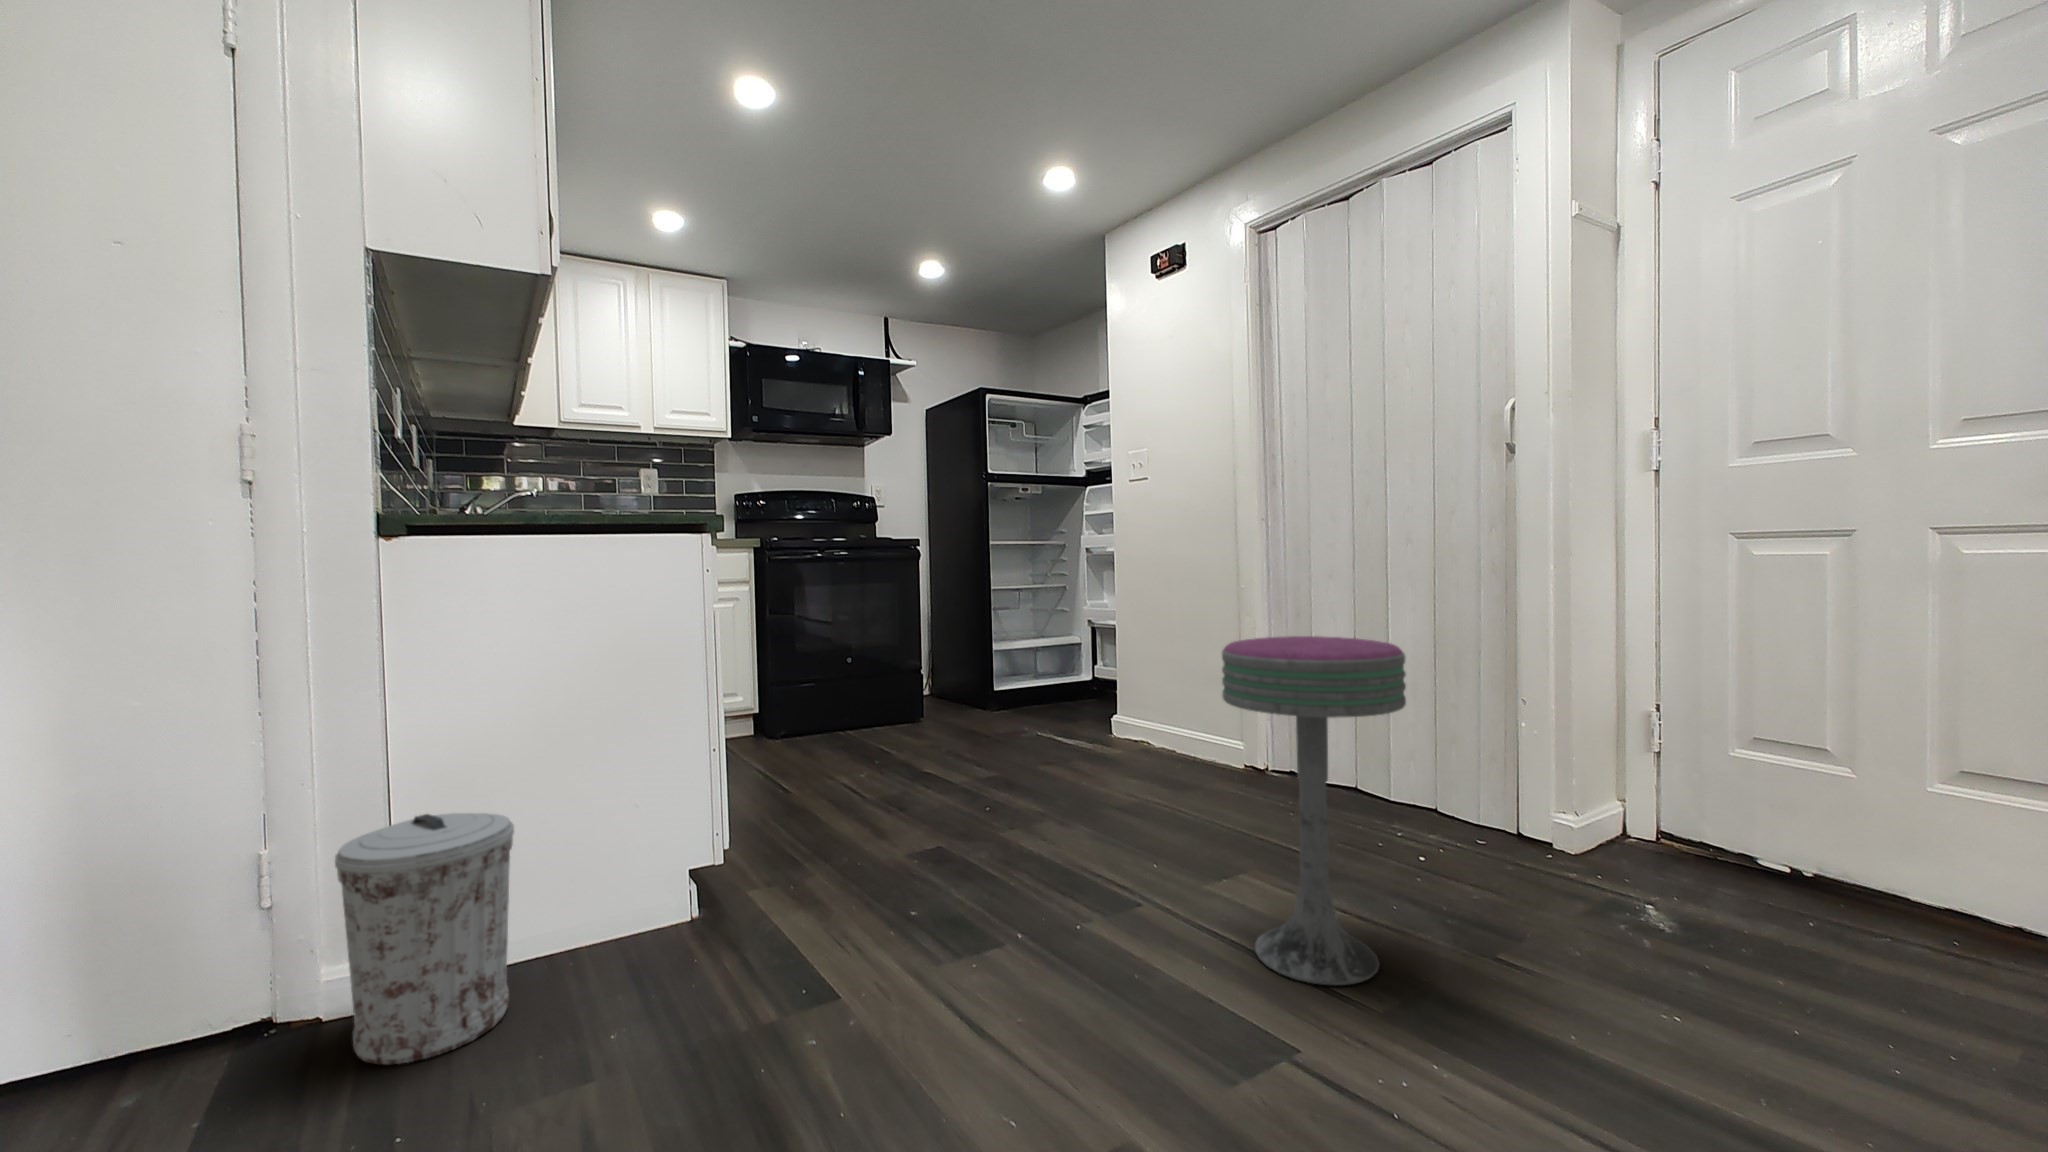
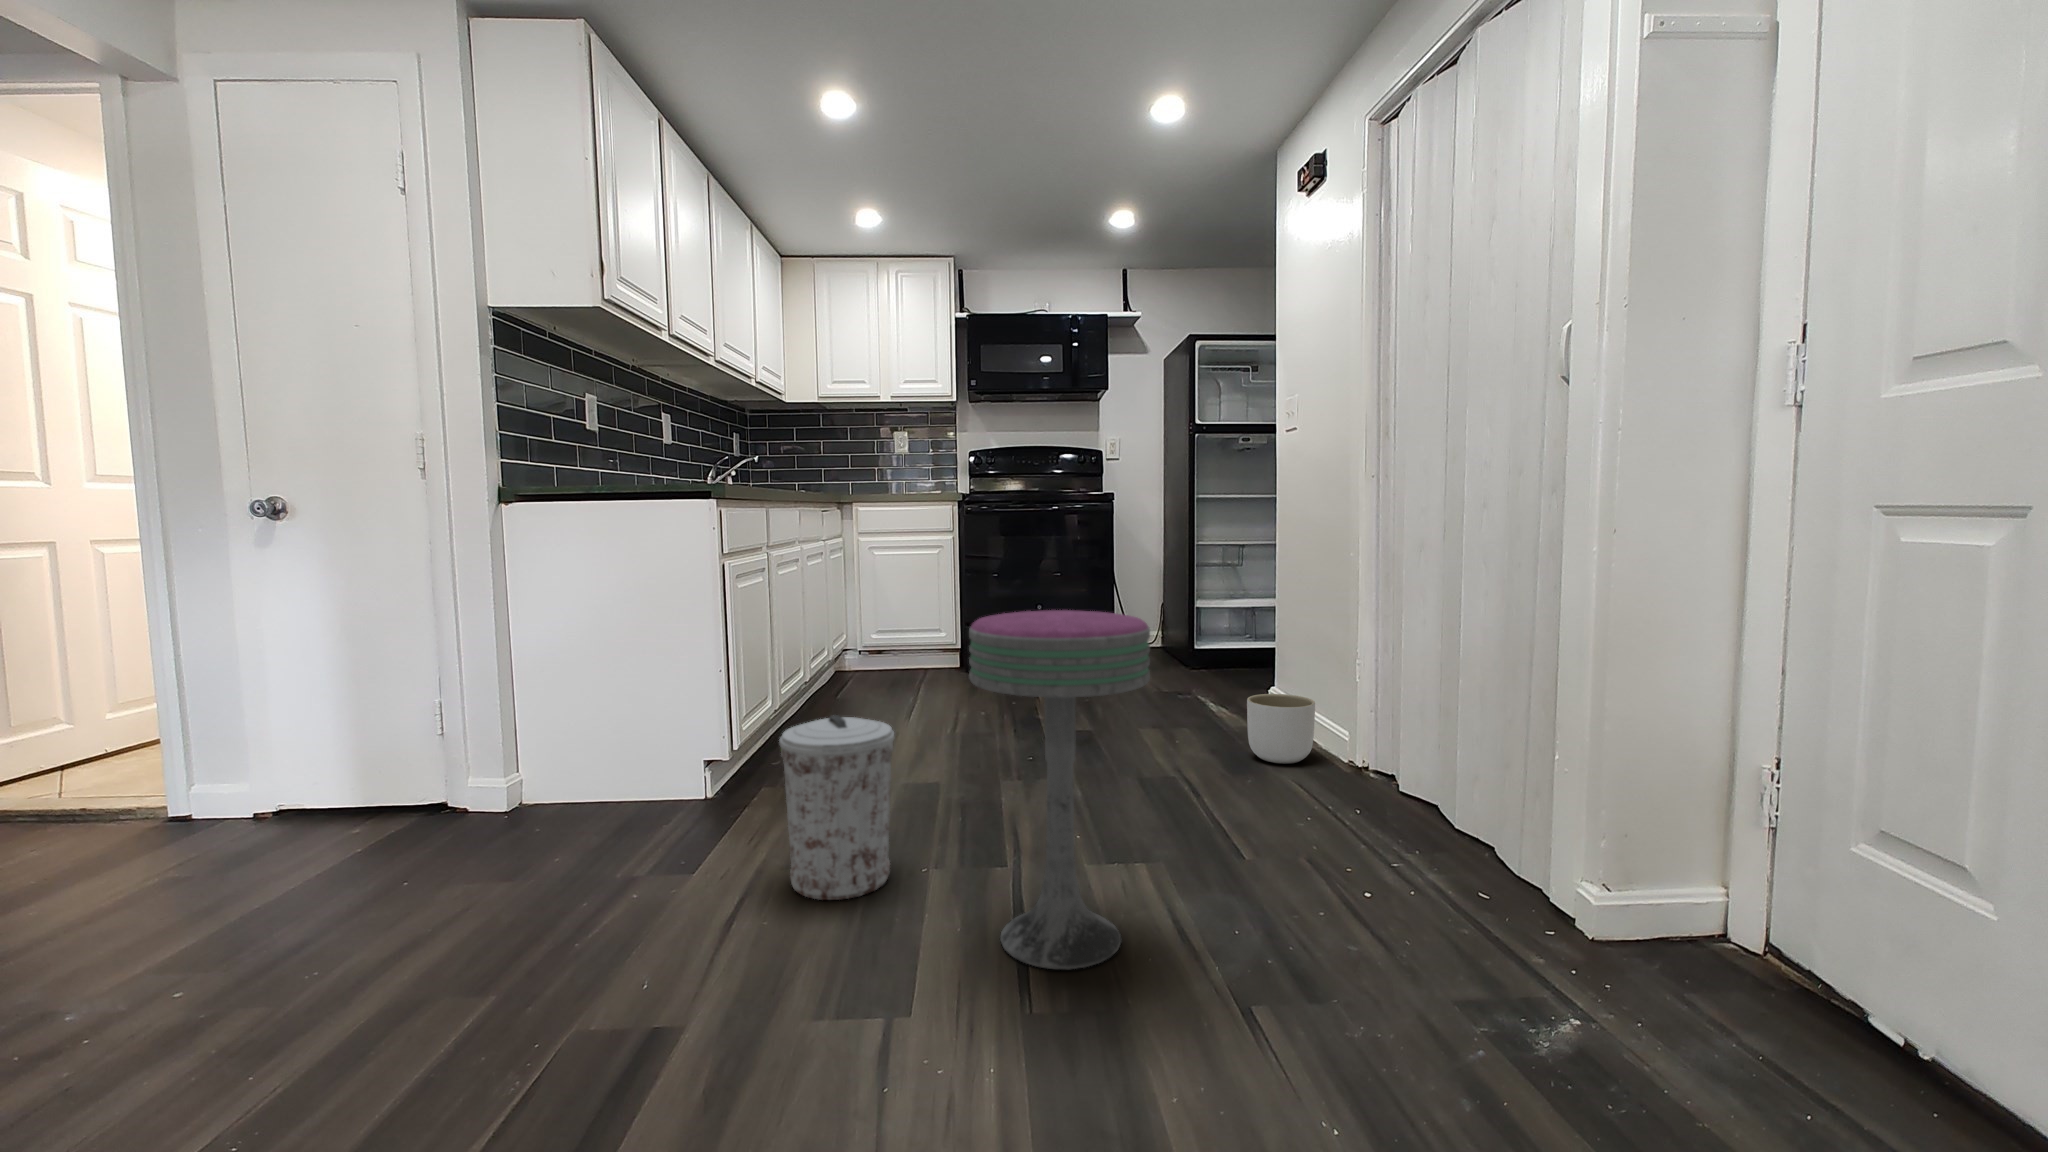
planter: none [1155,712,1213,773] -> present [1247,694,1315,764]
trash can: present [335,813,514,1064] -> present [779,715,894,900]

